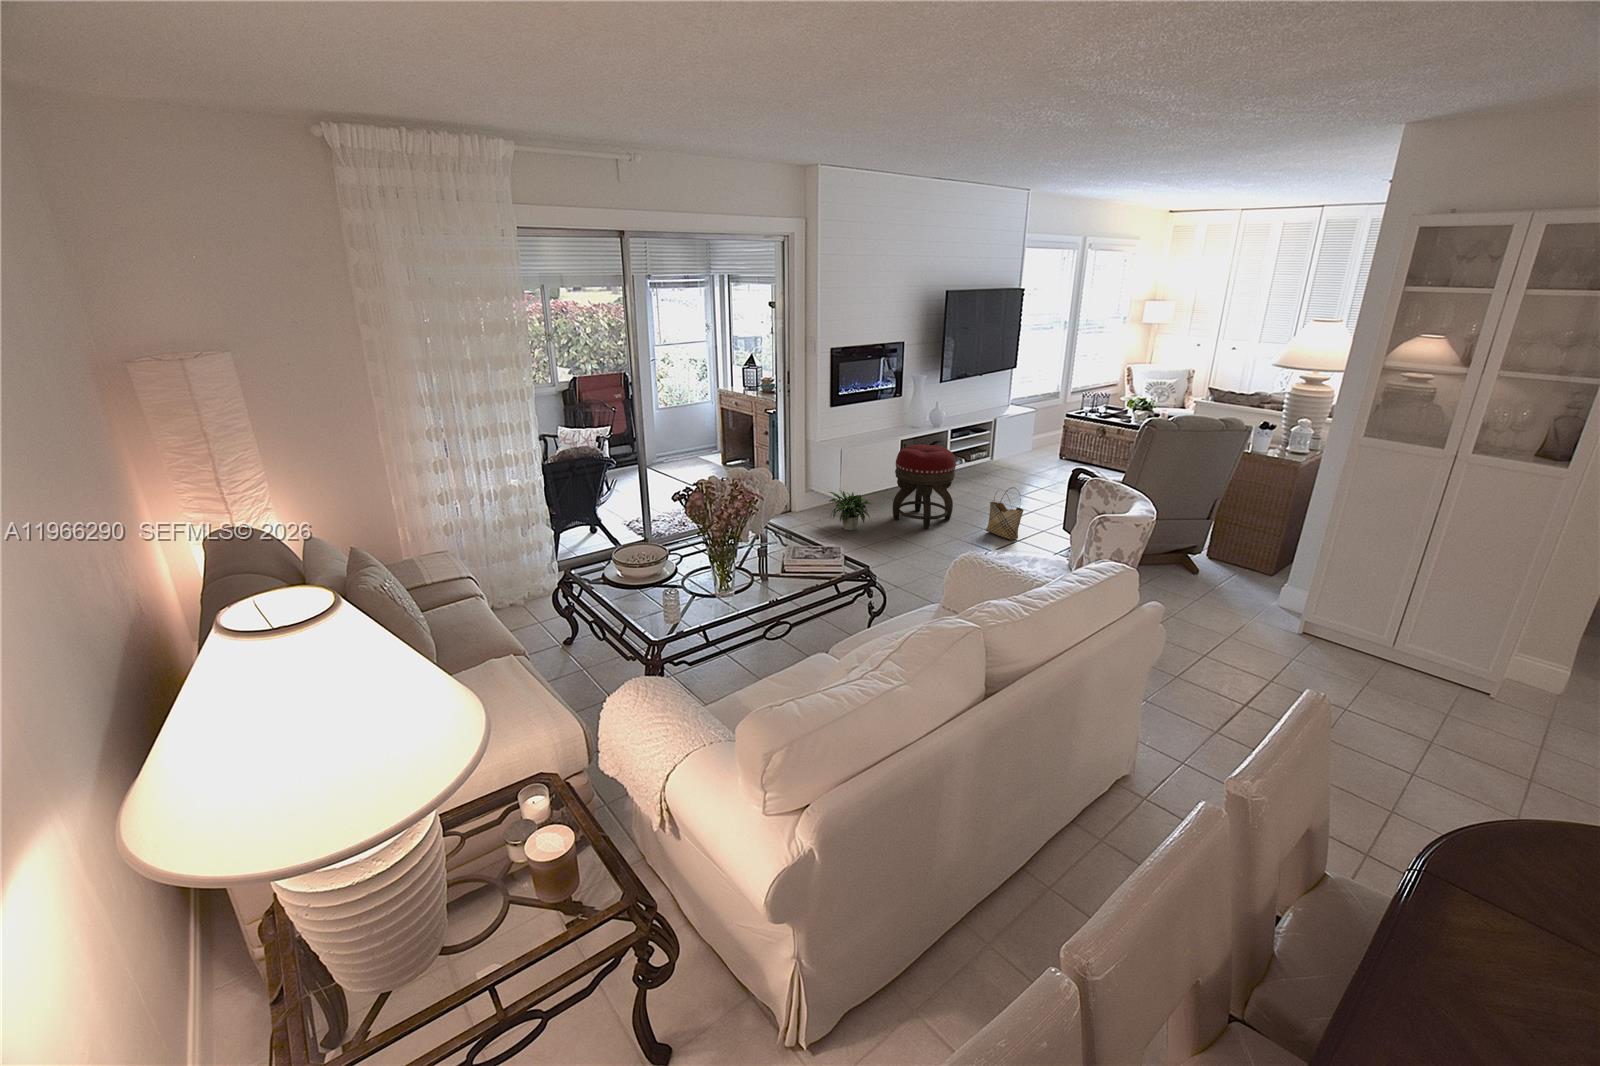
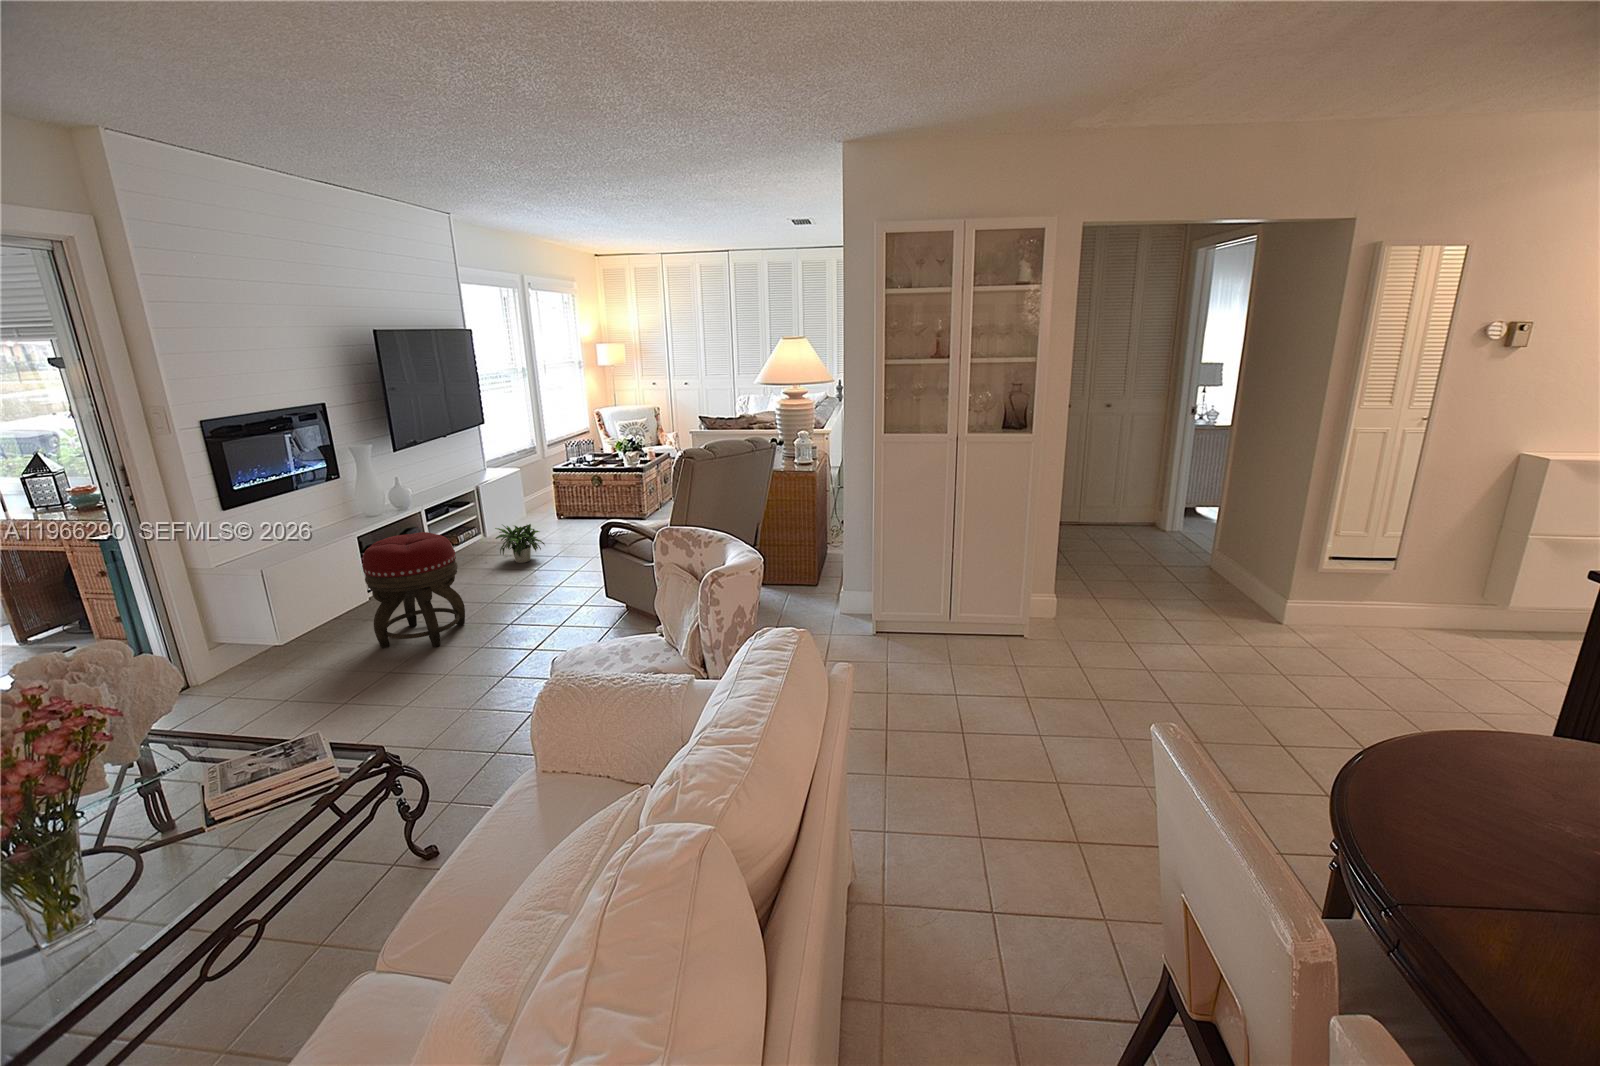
woven basket: present [986,488,1024,539] -> none [515,562,563,627]
potted plant: present [821,490,871,530] -> present [486,524,545,563]

